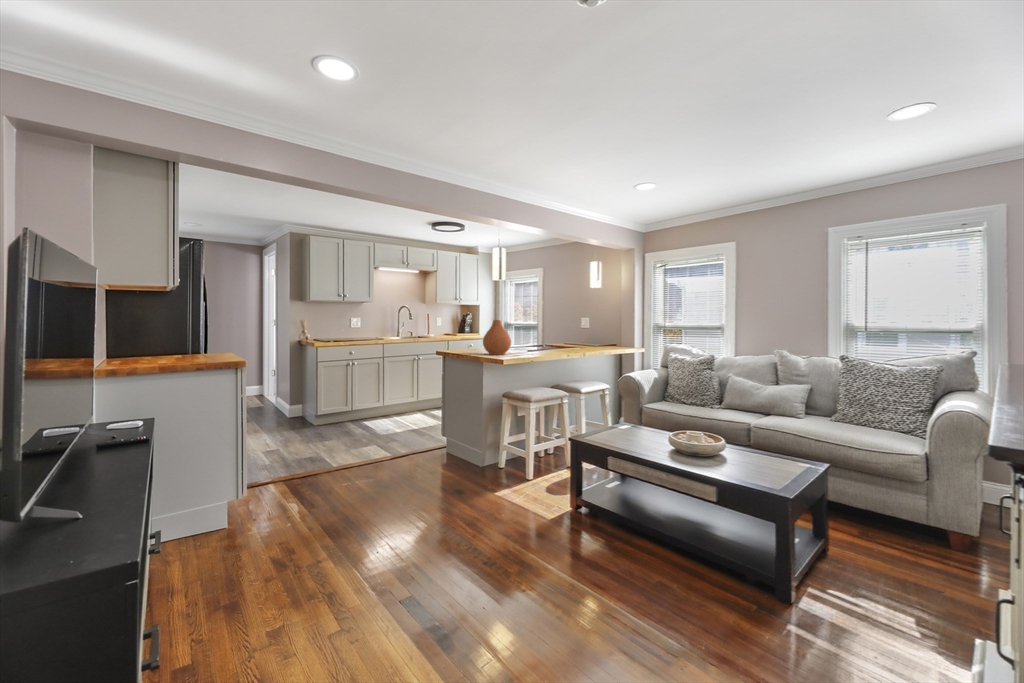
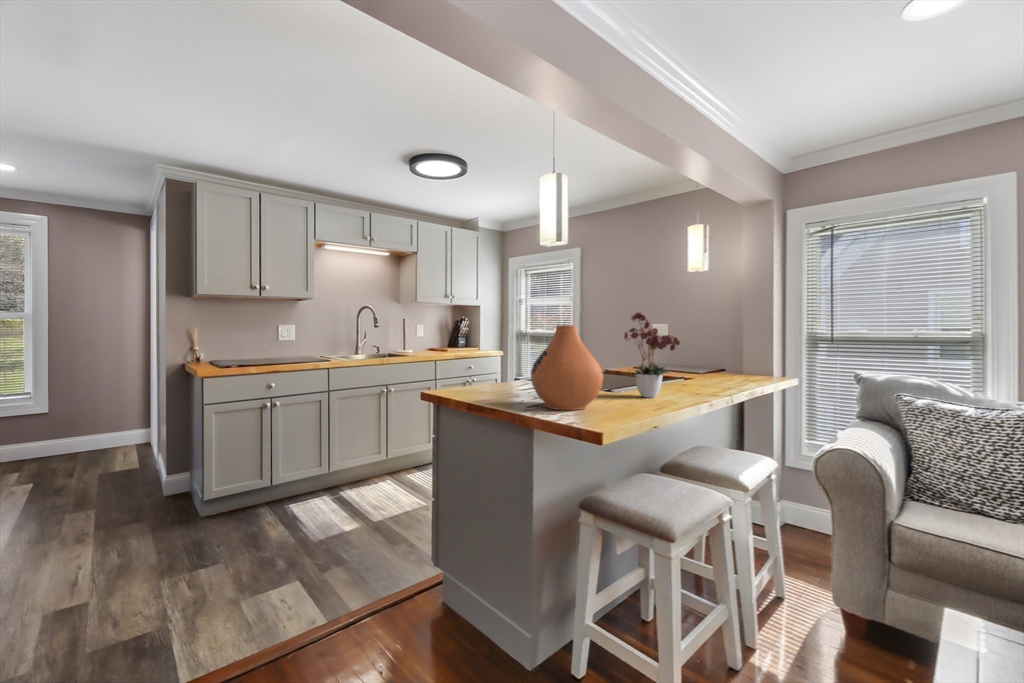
flower arrangement: none [527,312,555,353] -> present [624,312,680,398]

